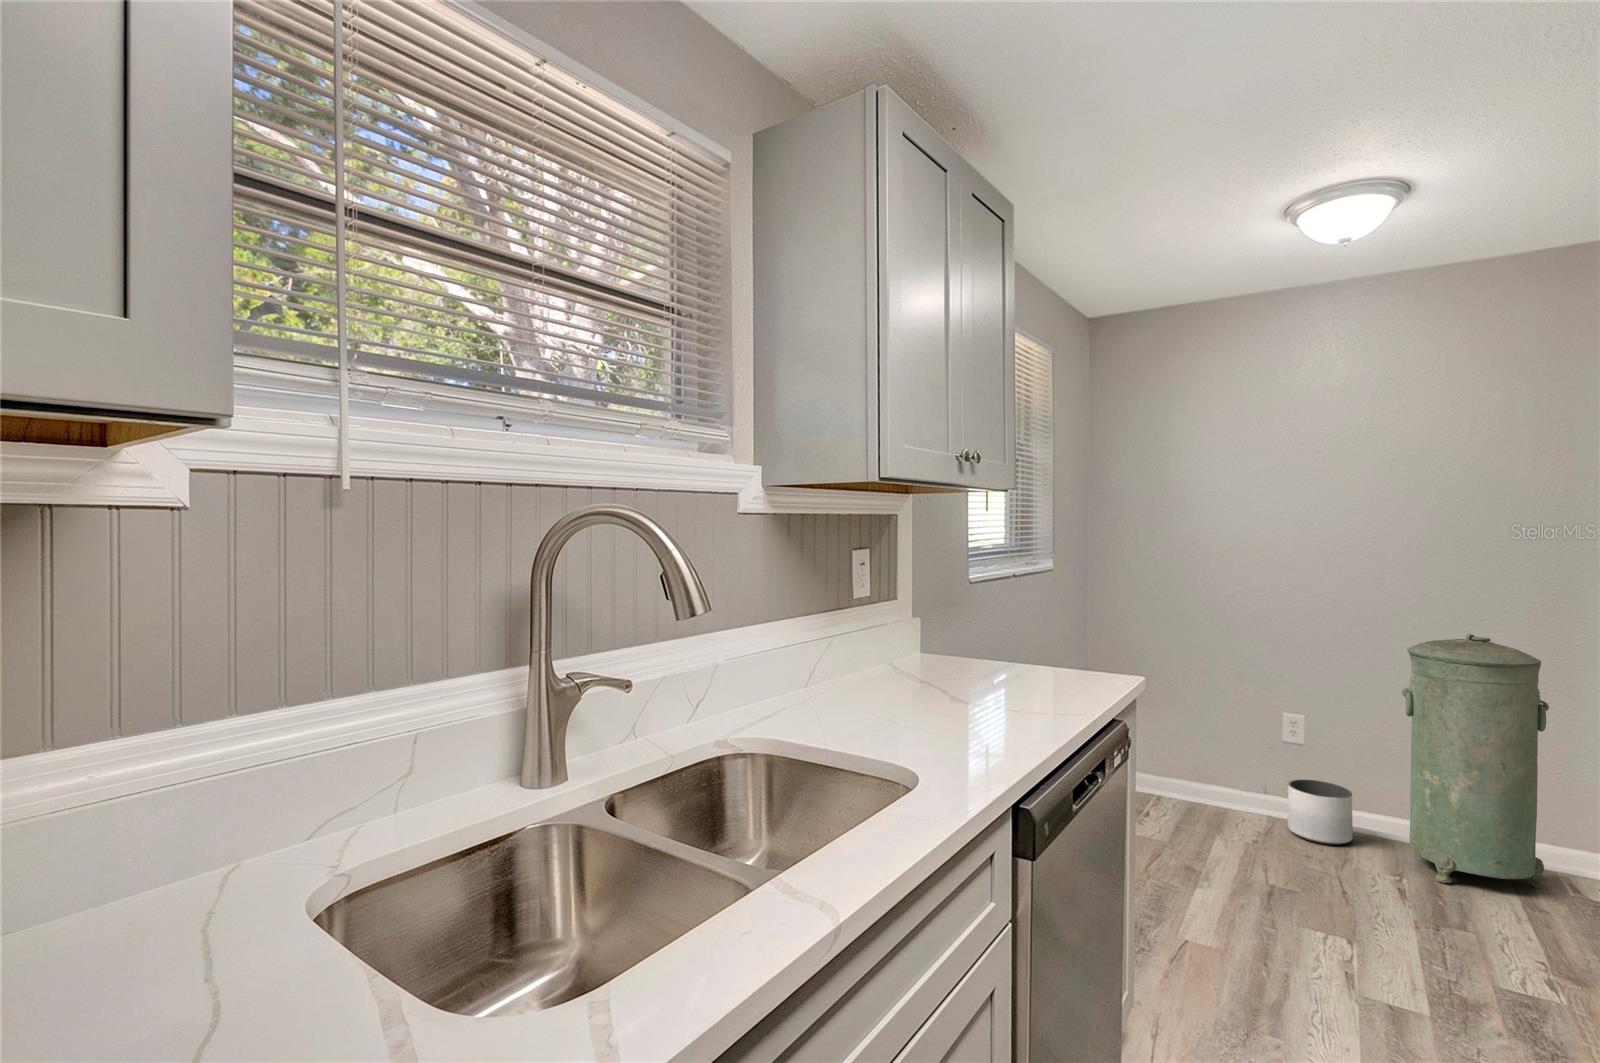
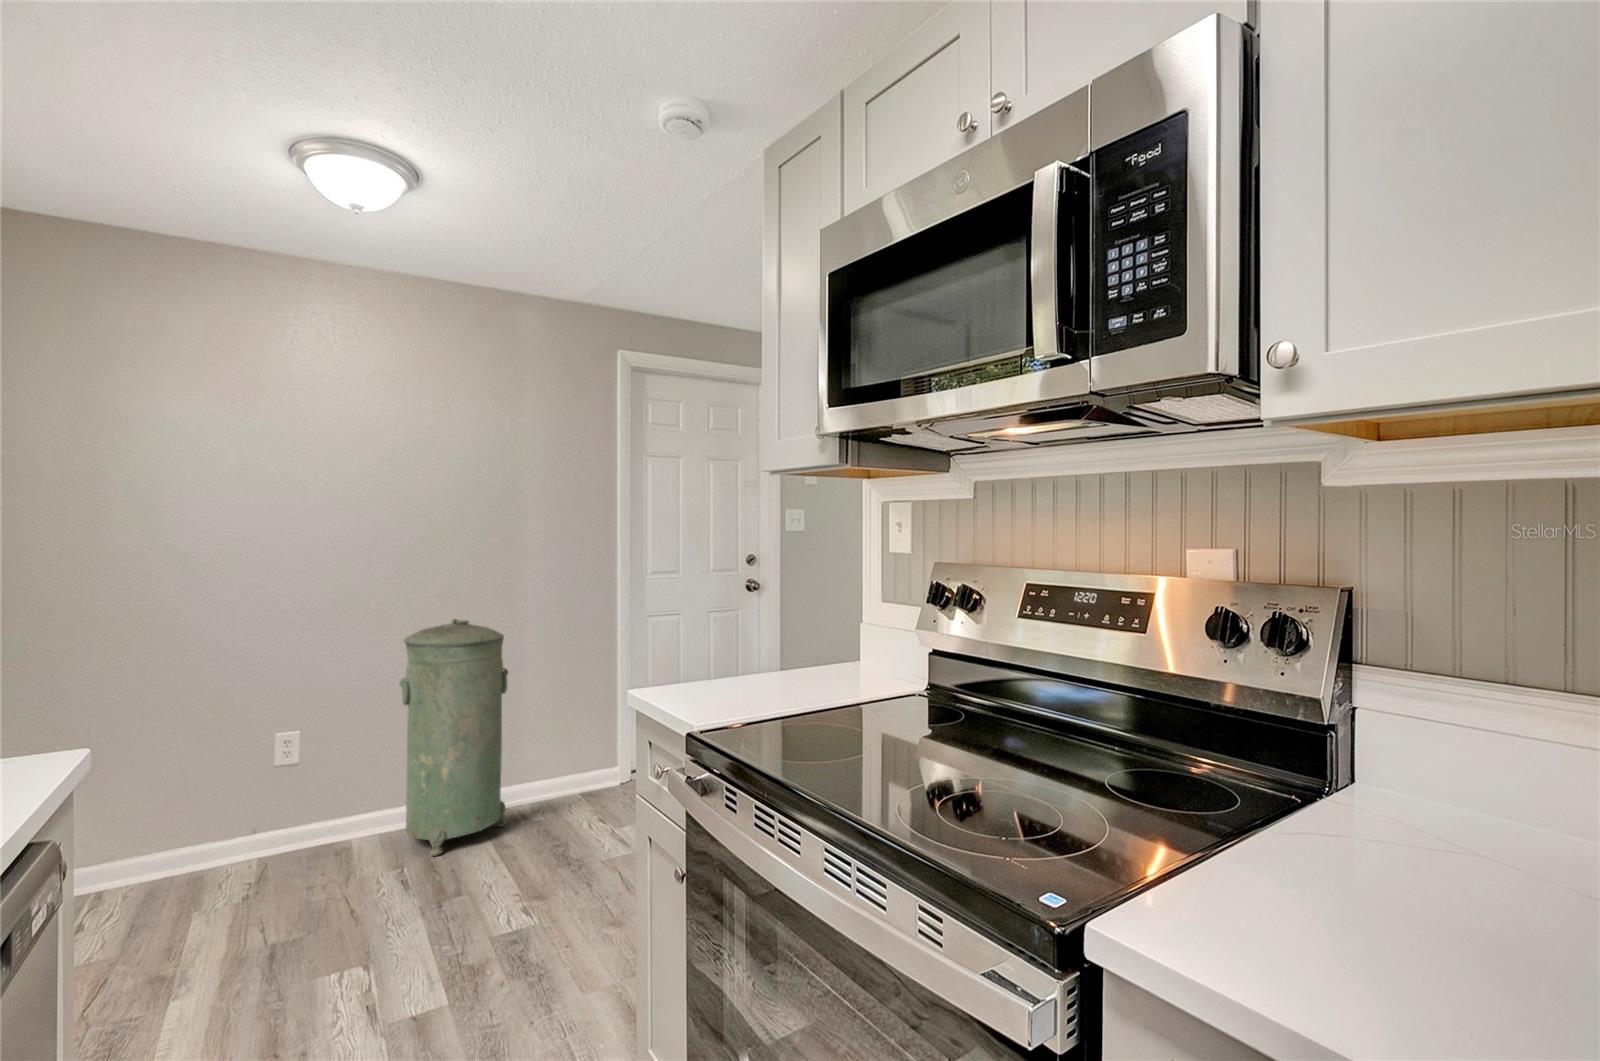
planter: present [1288,780,1353,845] -> none [282,795,352,868]

